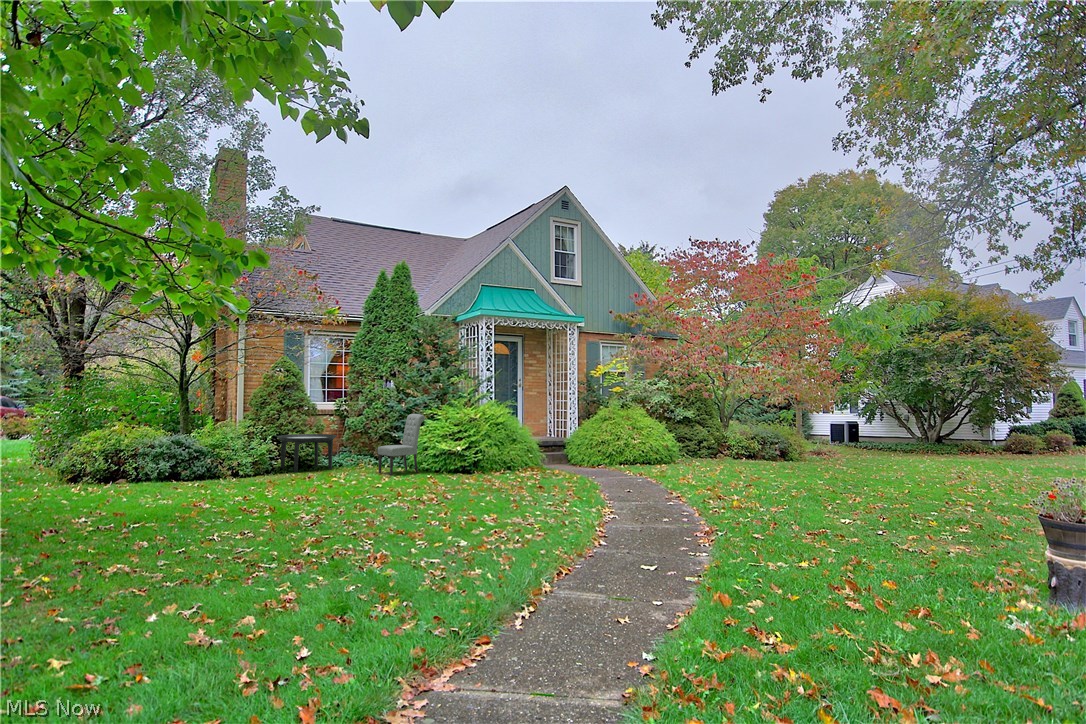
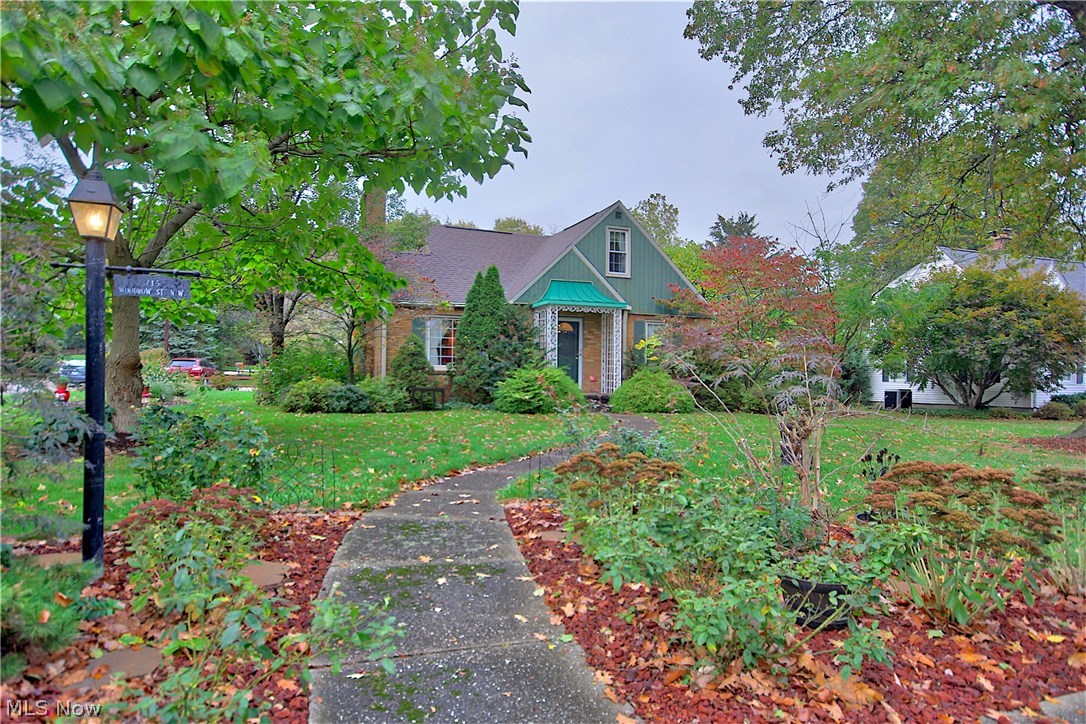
chair: present [377,414,425,475] -> none [473,373,504,414]

